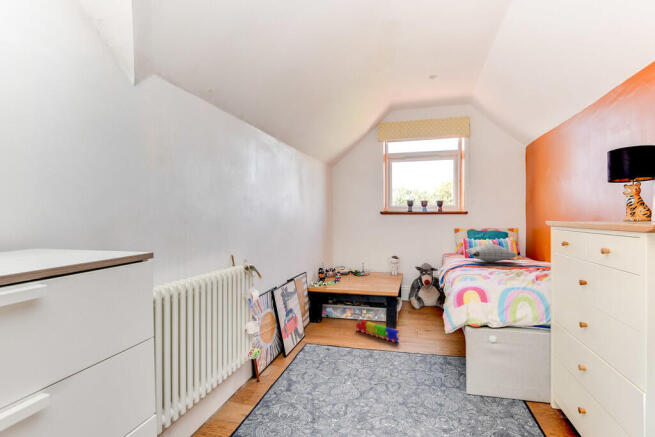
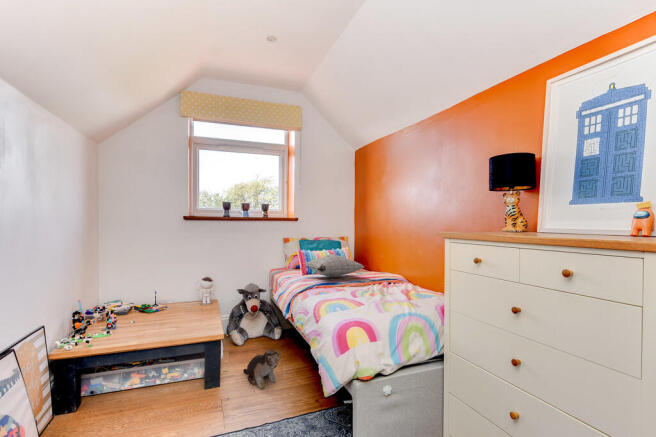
plush toy: none [415,308,439,334] -> present [243,350,282,389]
toy train: present [356,319,399,342] -> none [150,390,228,420]

